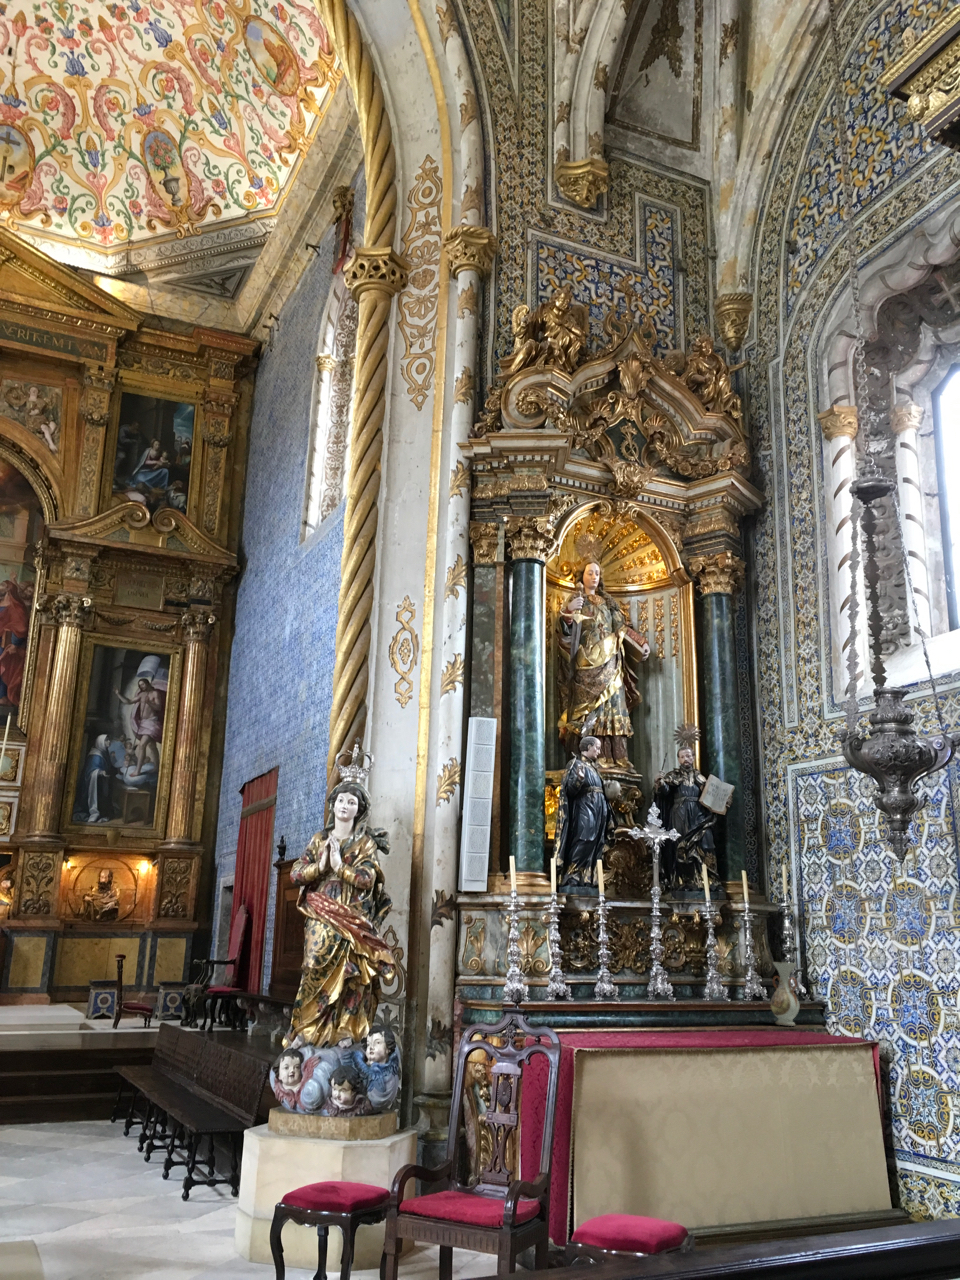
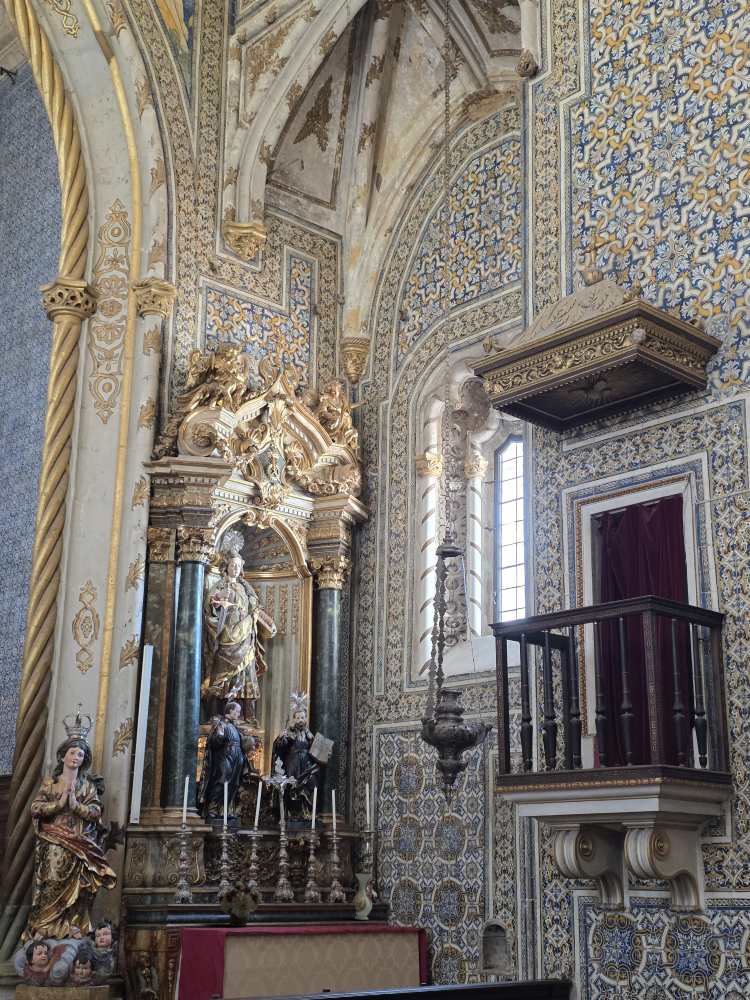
flower arrangement: none [571,970,630,1035] -> present [218,881,260,926]

